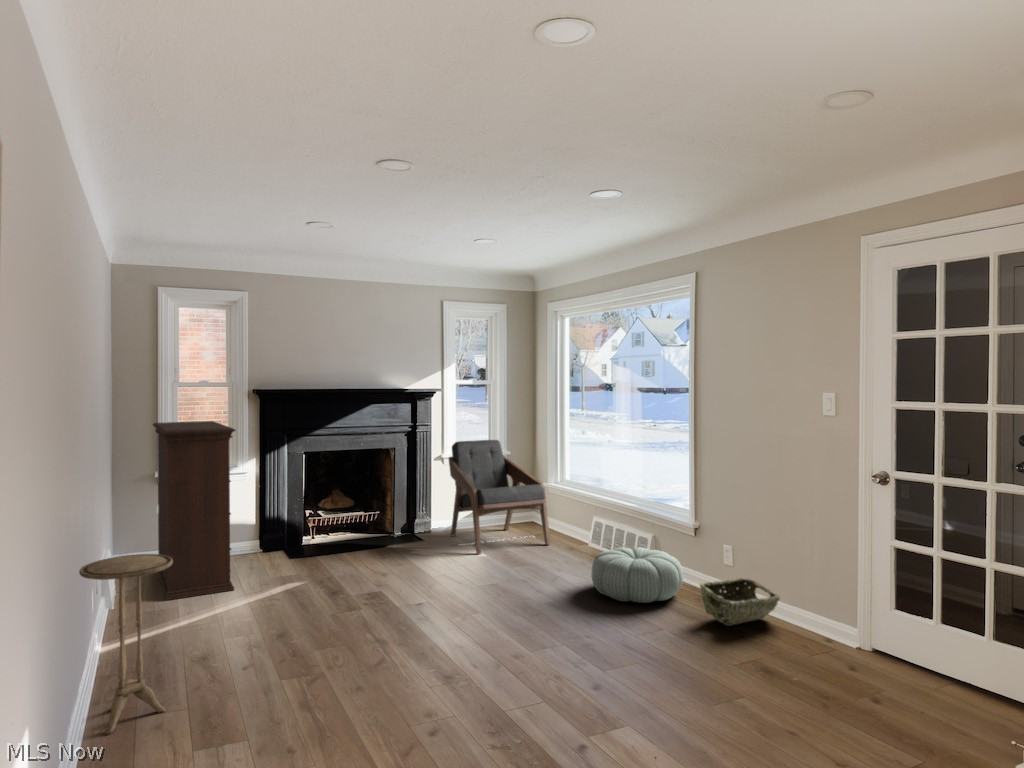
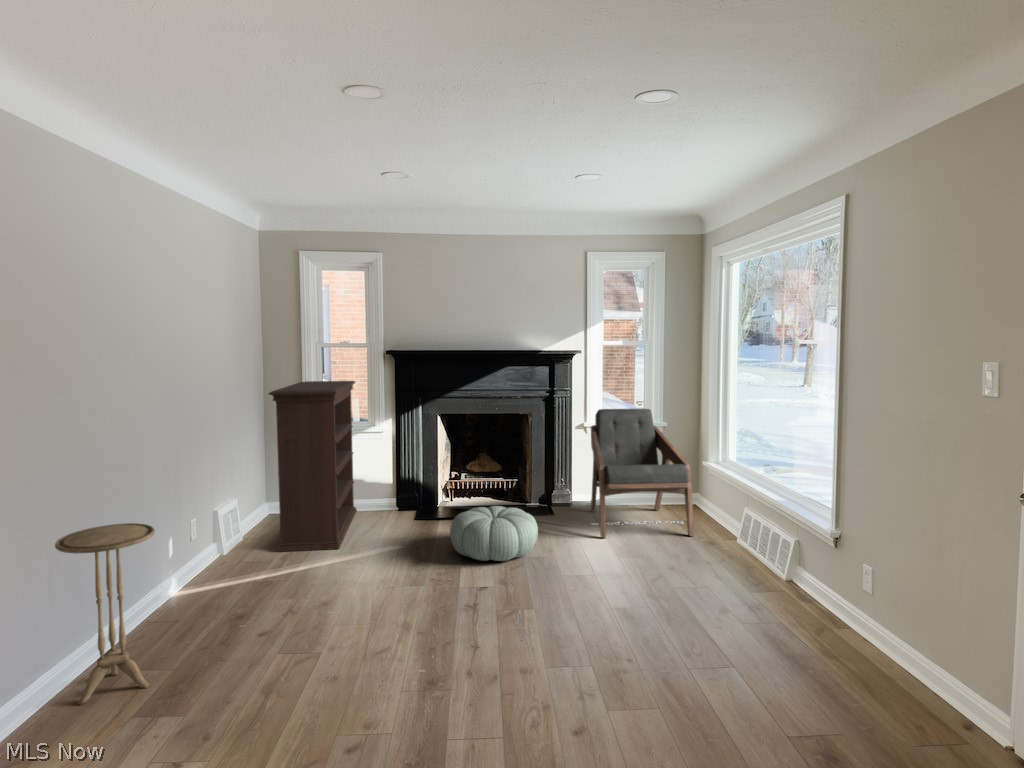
pouf: present [592,547,683,603] -> present [450,506,538,561]
woven basket: present [700,578,780,626] -> none [828,640,966,714]

